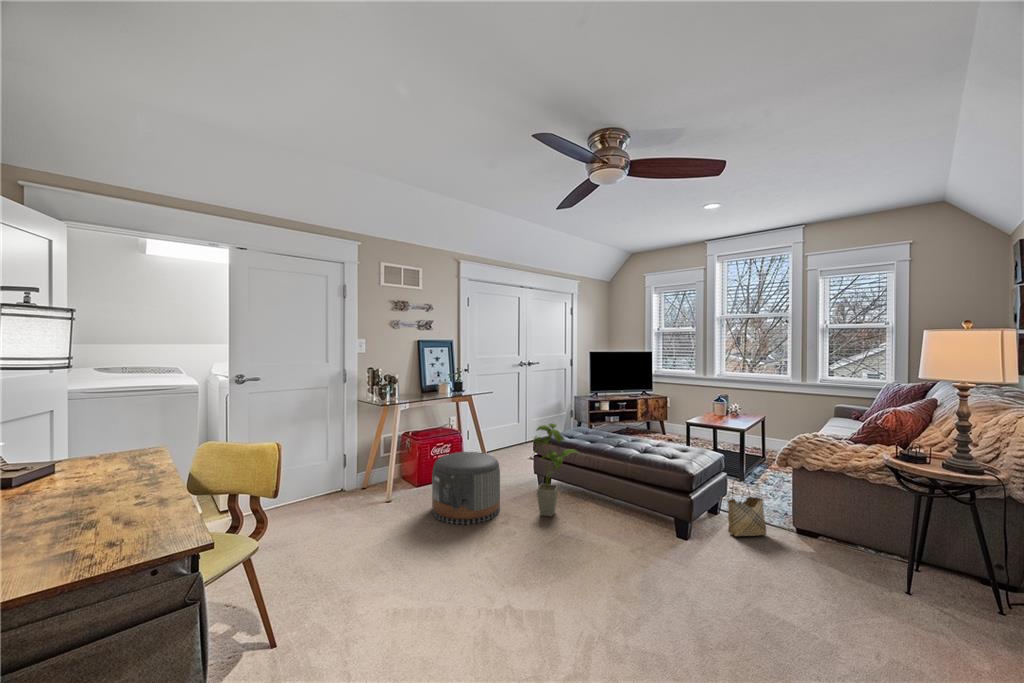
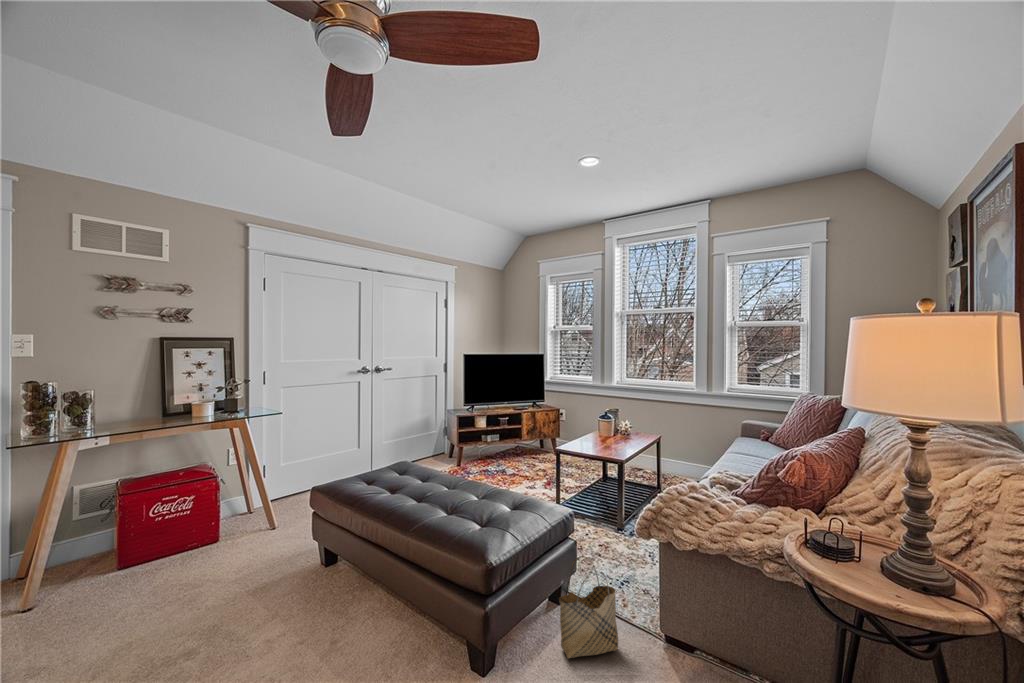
house plant: present [532,423,577,516] -> none [266,472,353,624]
pouf: present [432,452,500,525] -> none [89,515,232,656]

